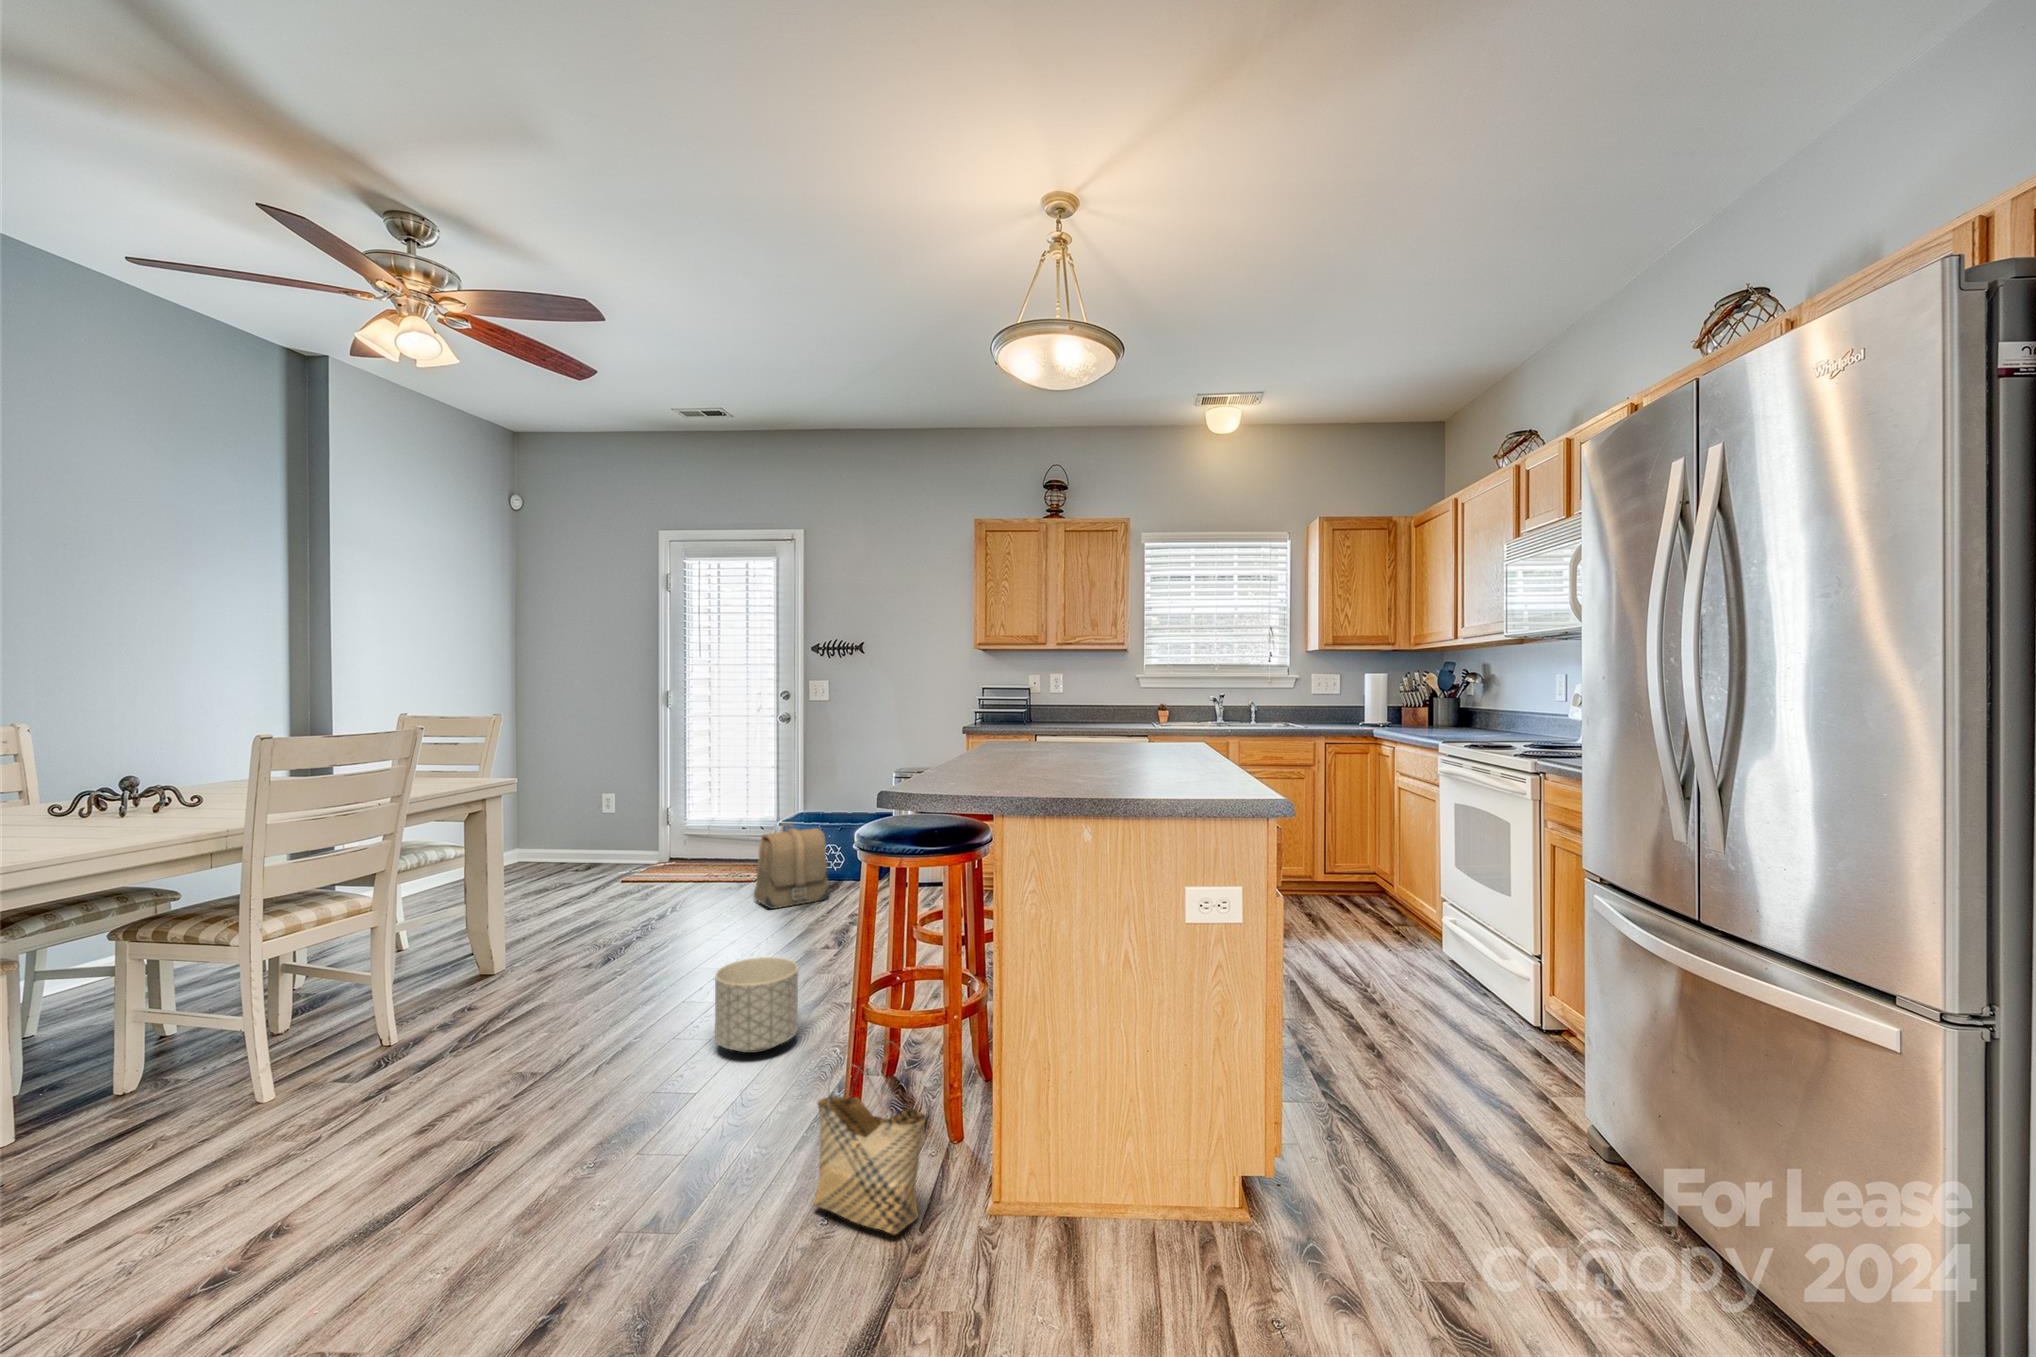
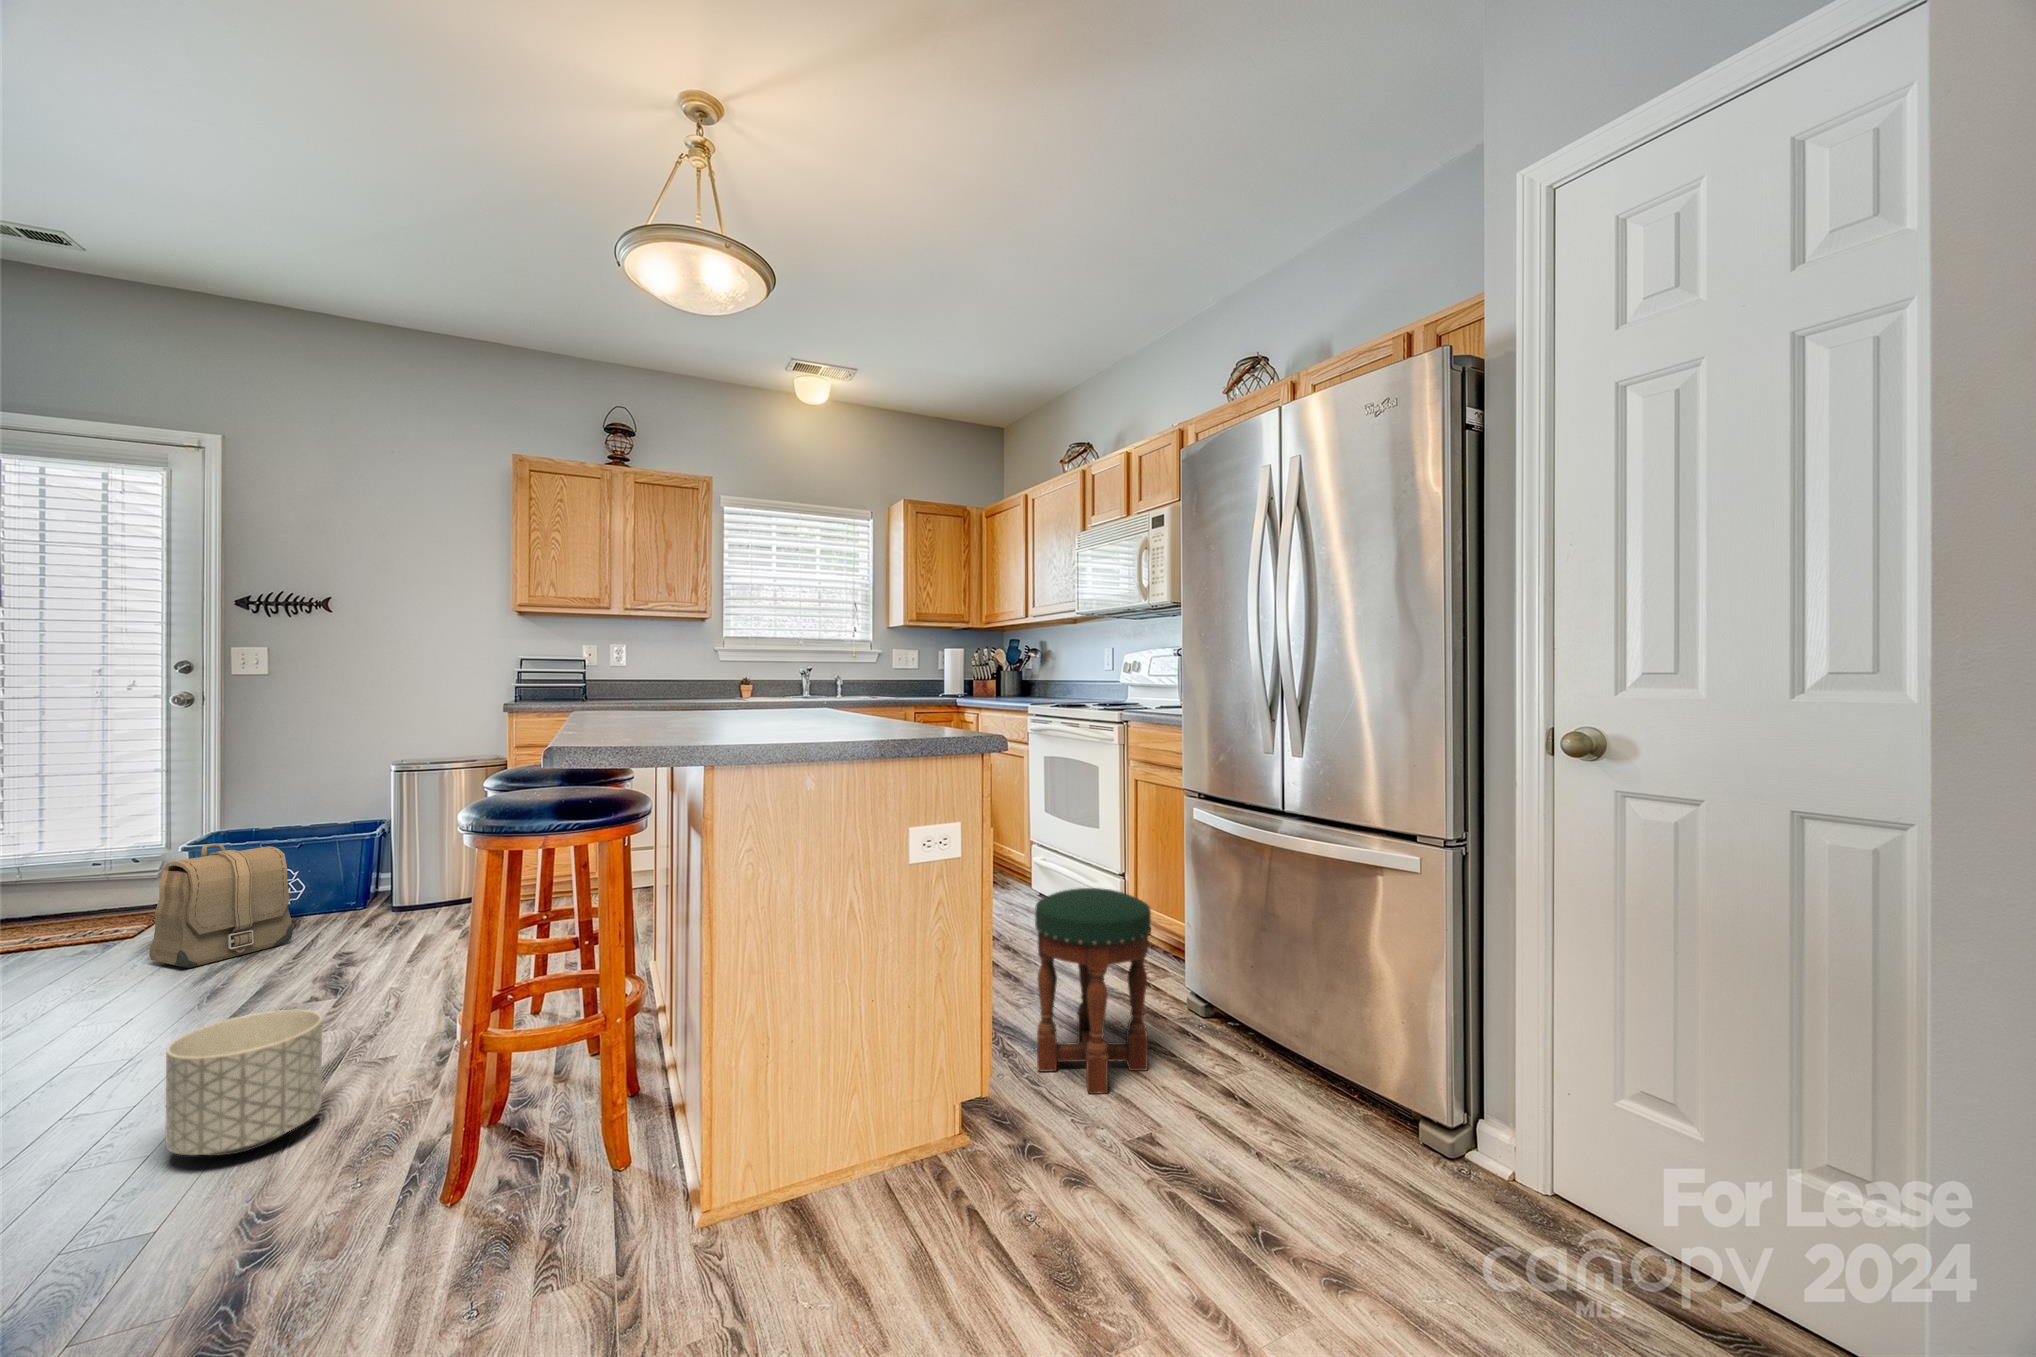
stool: none [1355,974,1500,1217] -> present [1035,888,1151,1094]
woven basket: present [813,1040,926,1234] -> none [447,1055,620,1299]

